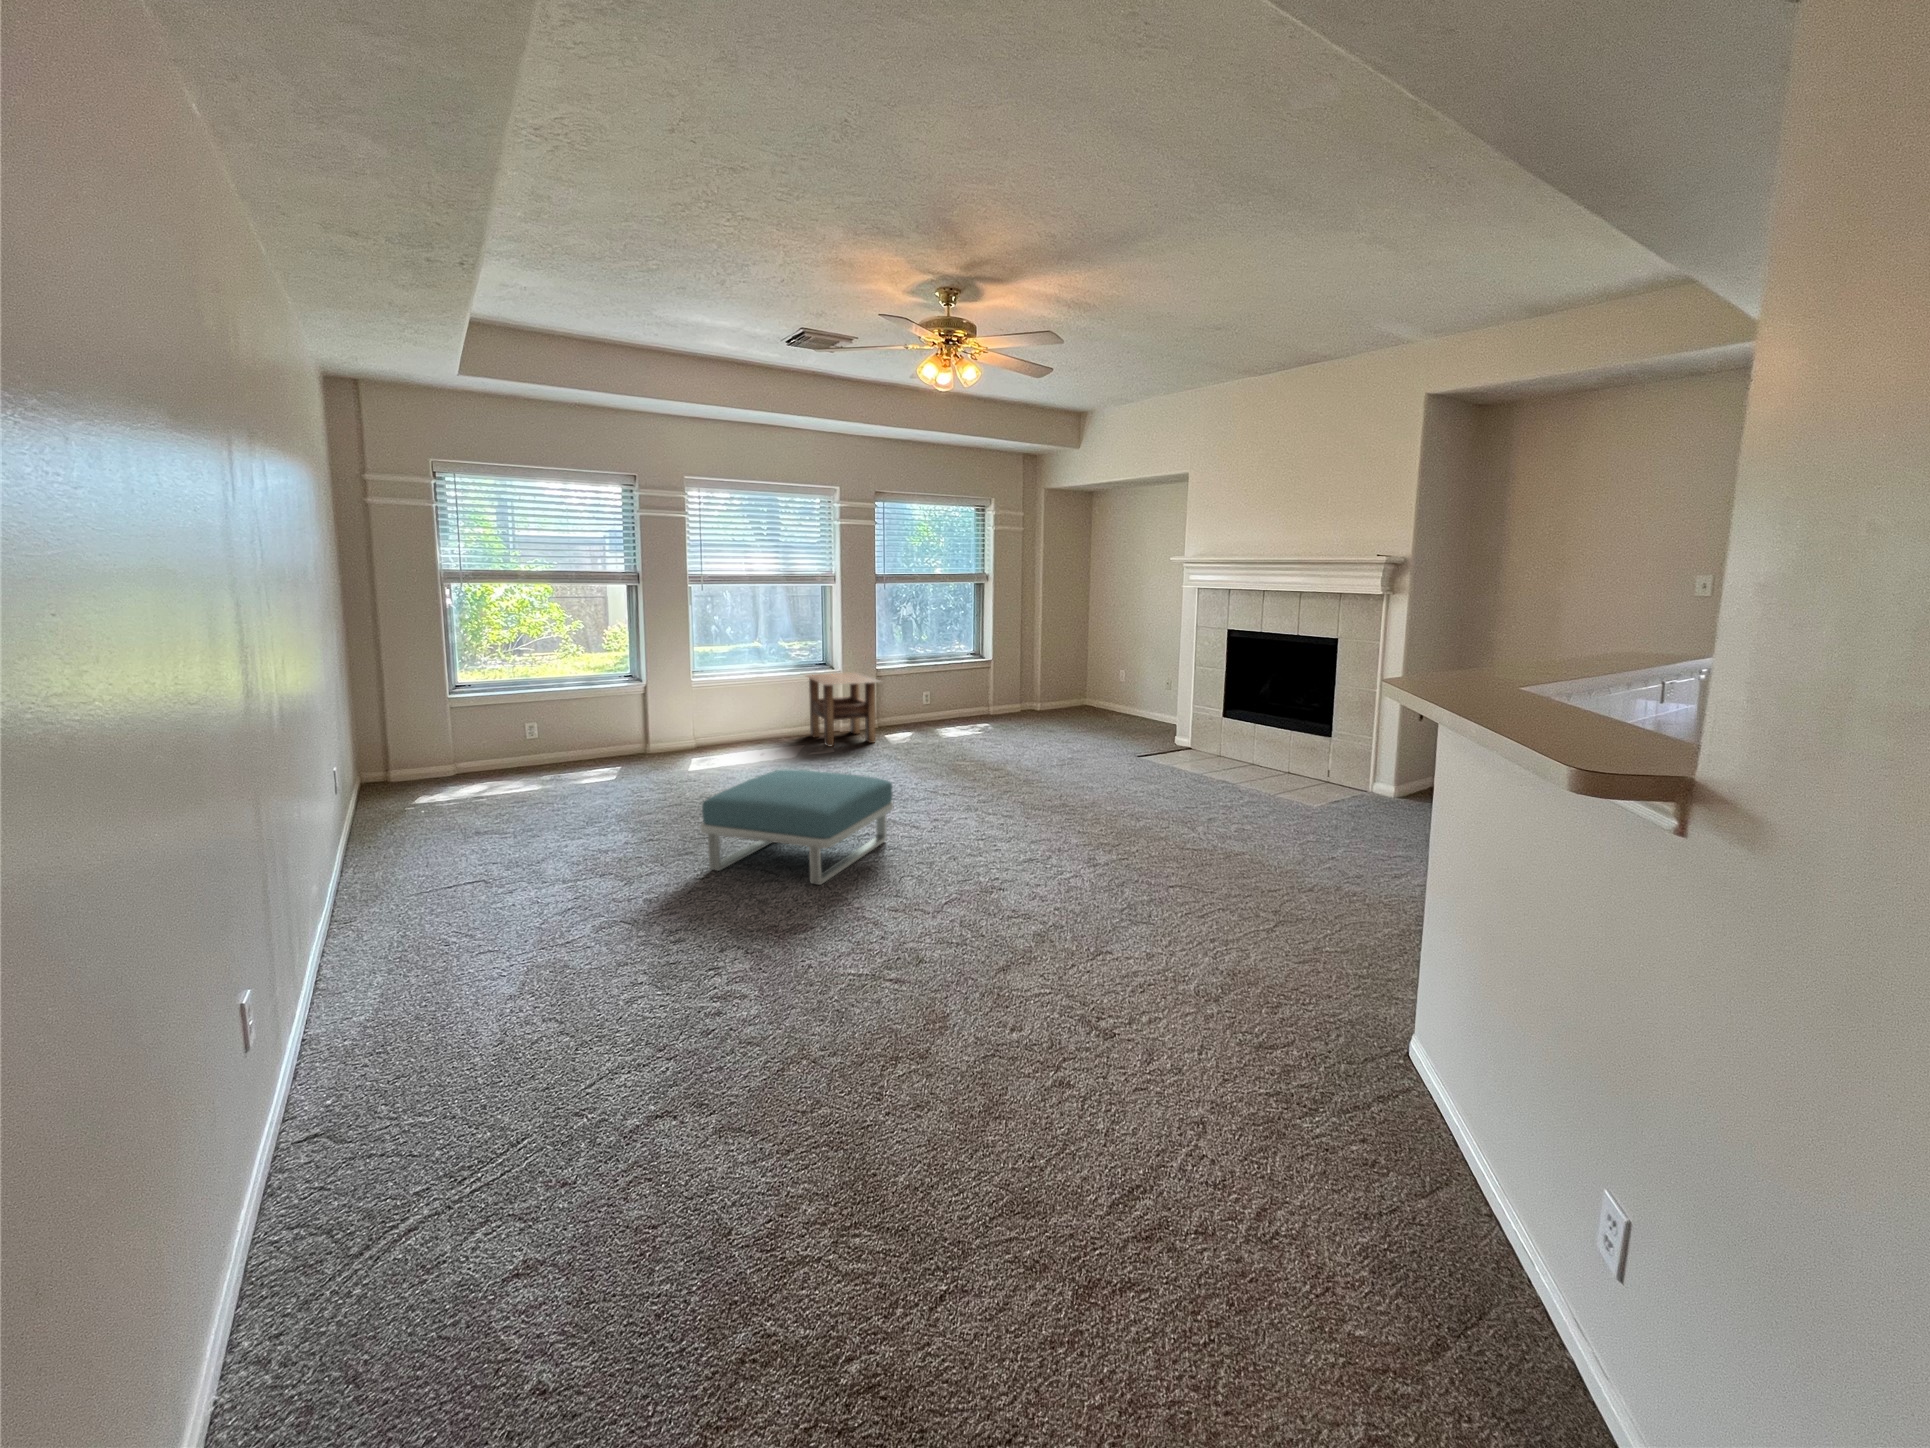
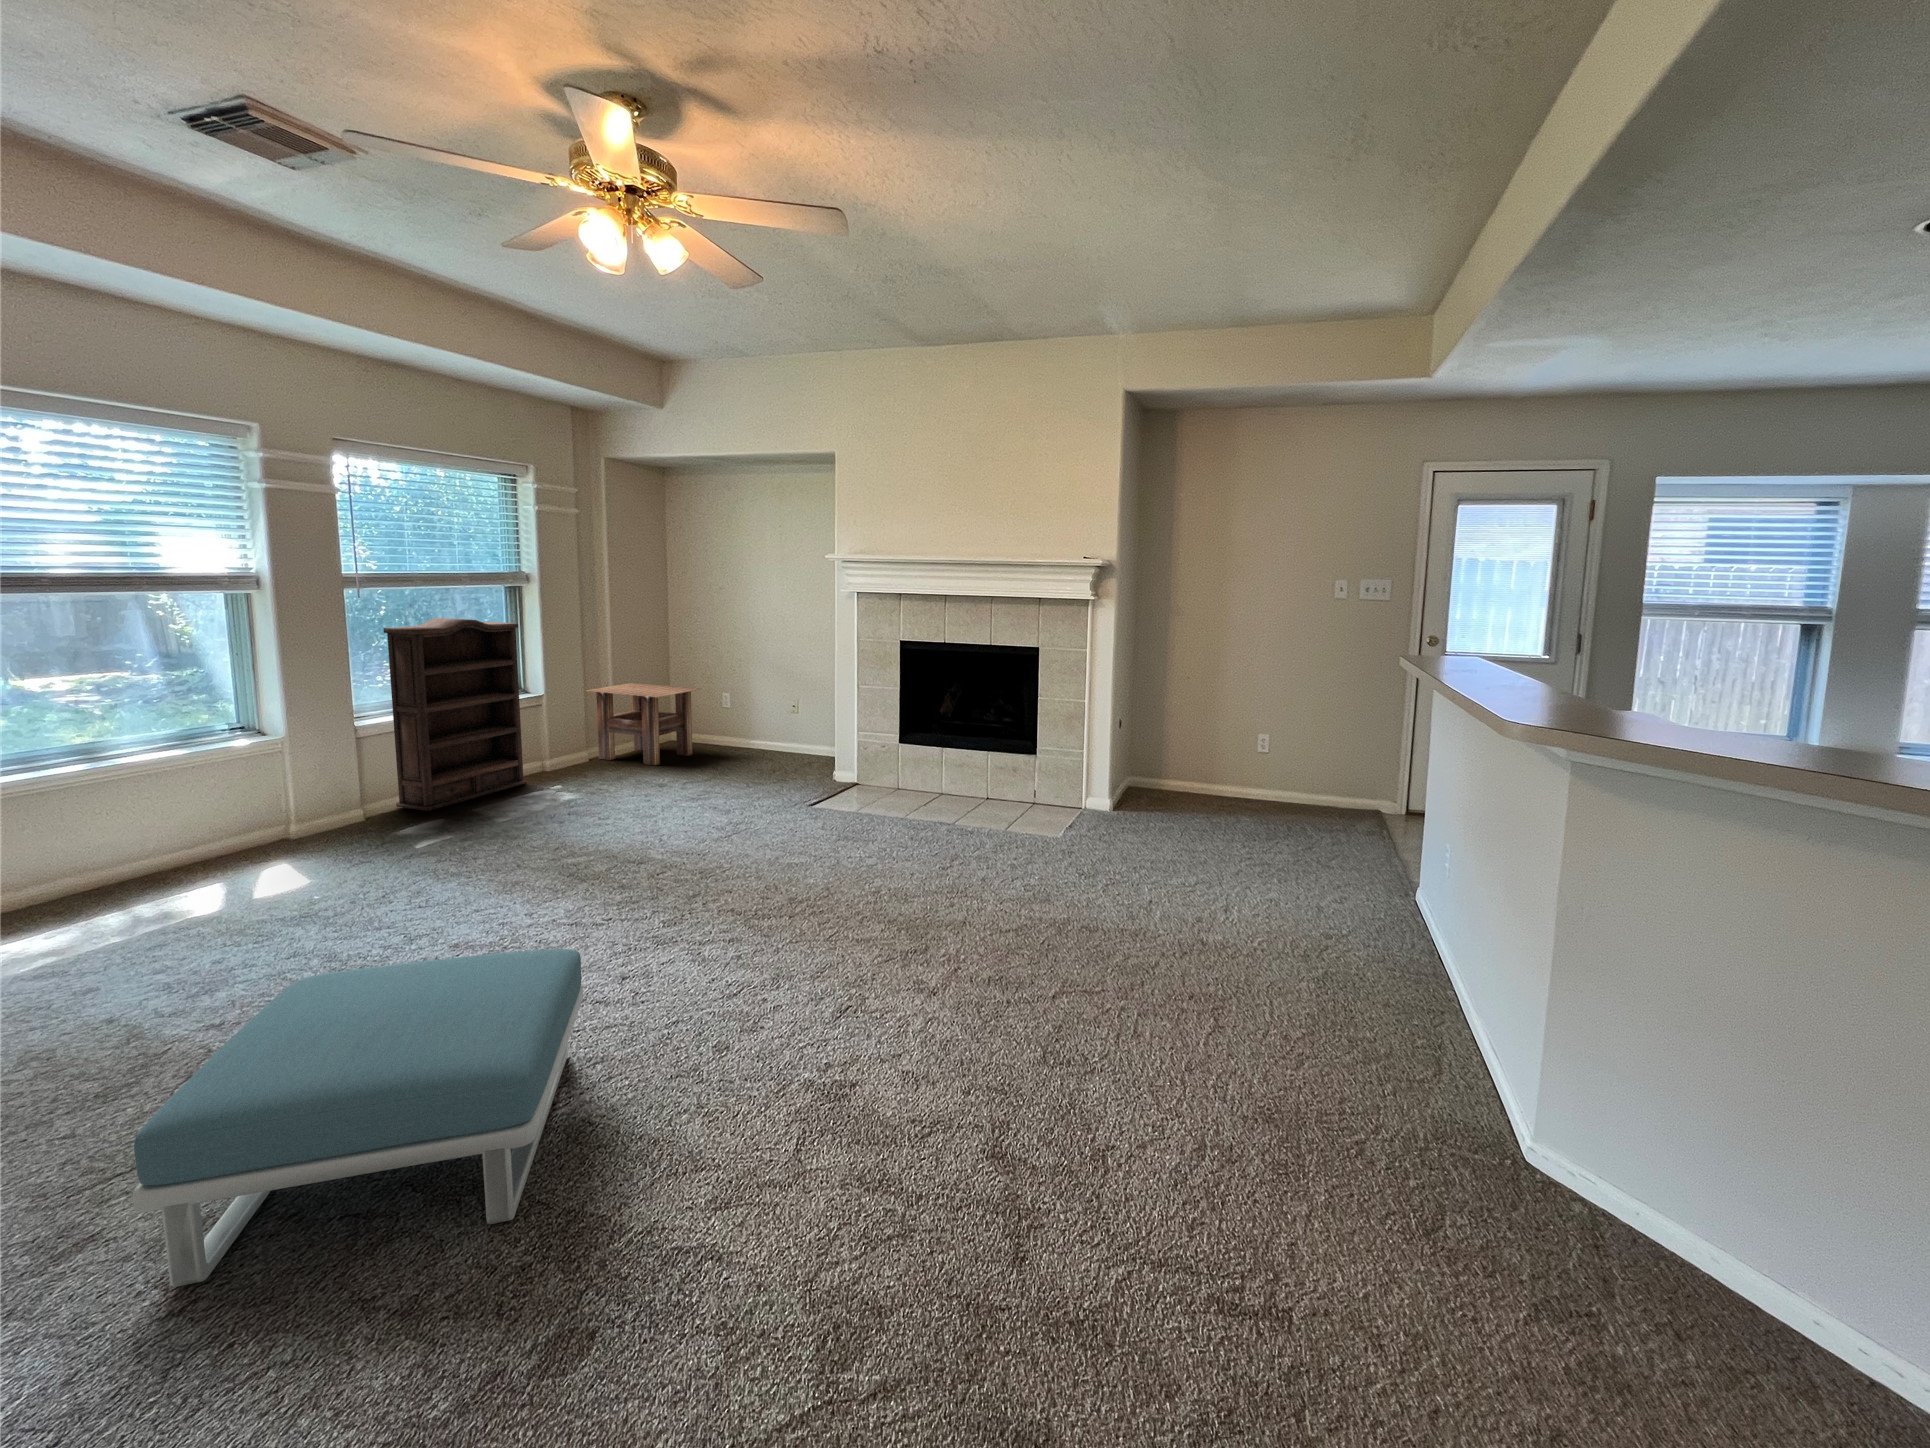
bookshelf: none [896,604,973,728] -> present [384,618,526,811]
side table: present [807,672,879,747] -> present [587,683,701,765]

